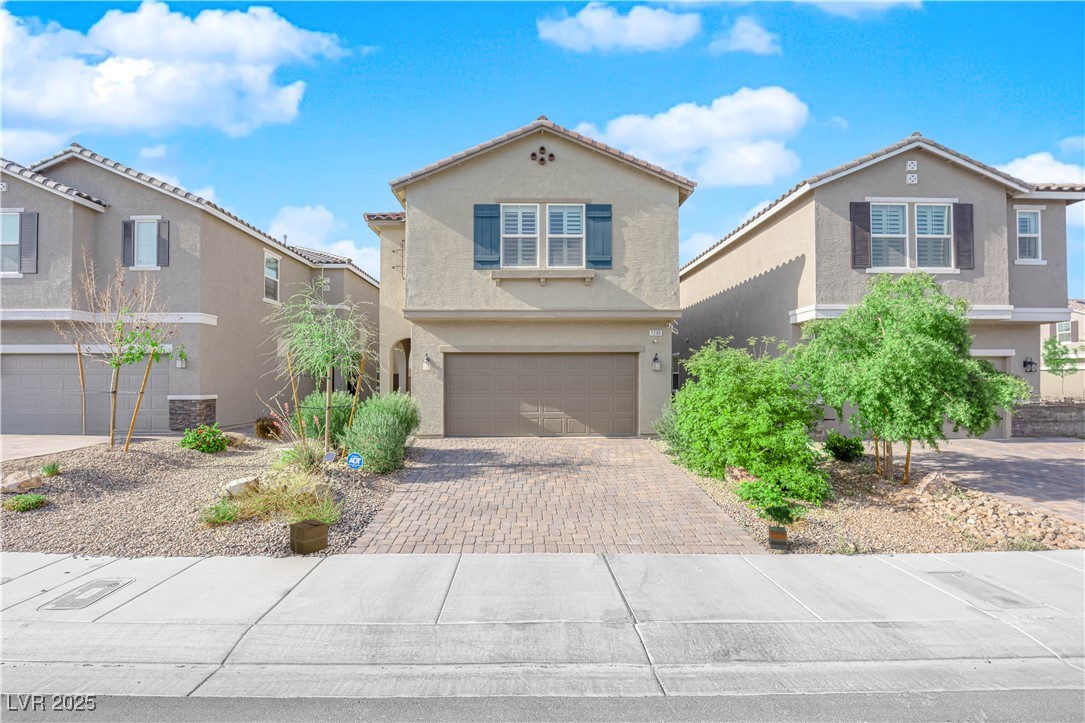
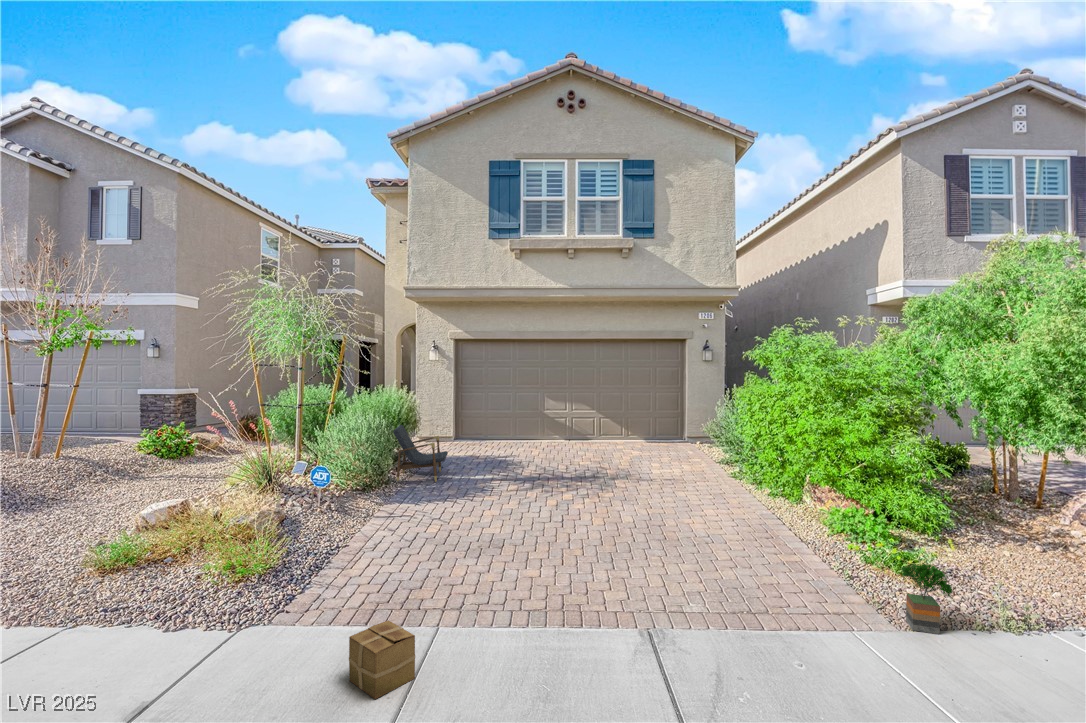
lounge chair: none [403,424,446,469] -> present [393,425,448,482]
cardboard box: present [290,519,328,554] -> present [349,620,415,699]

